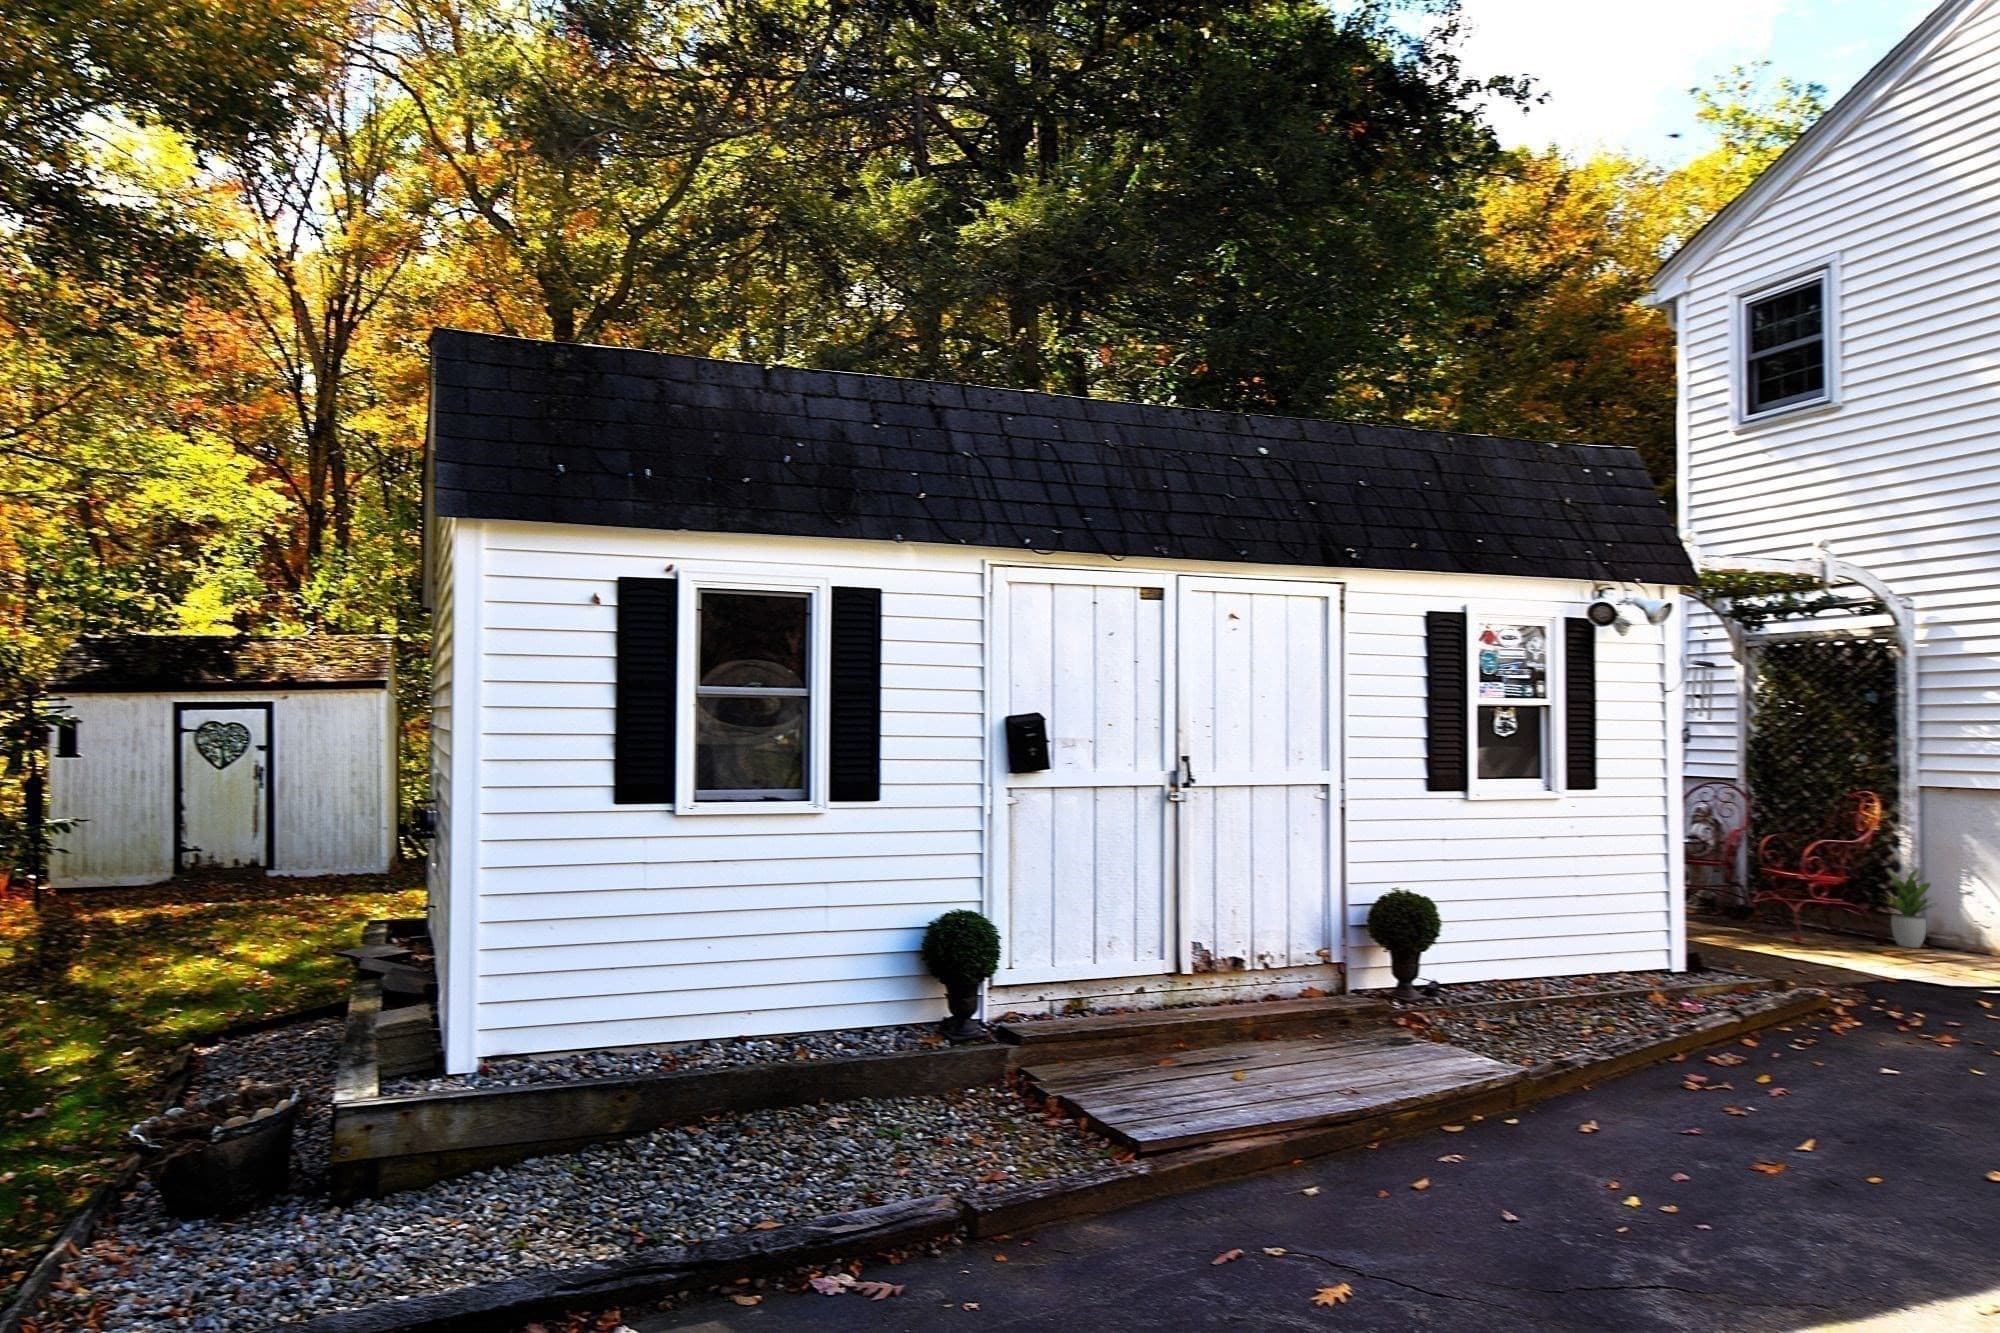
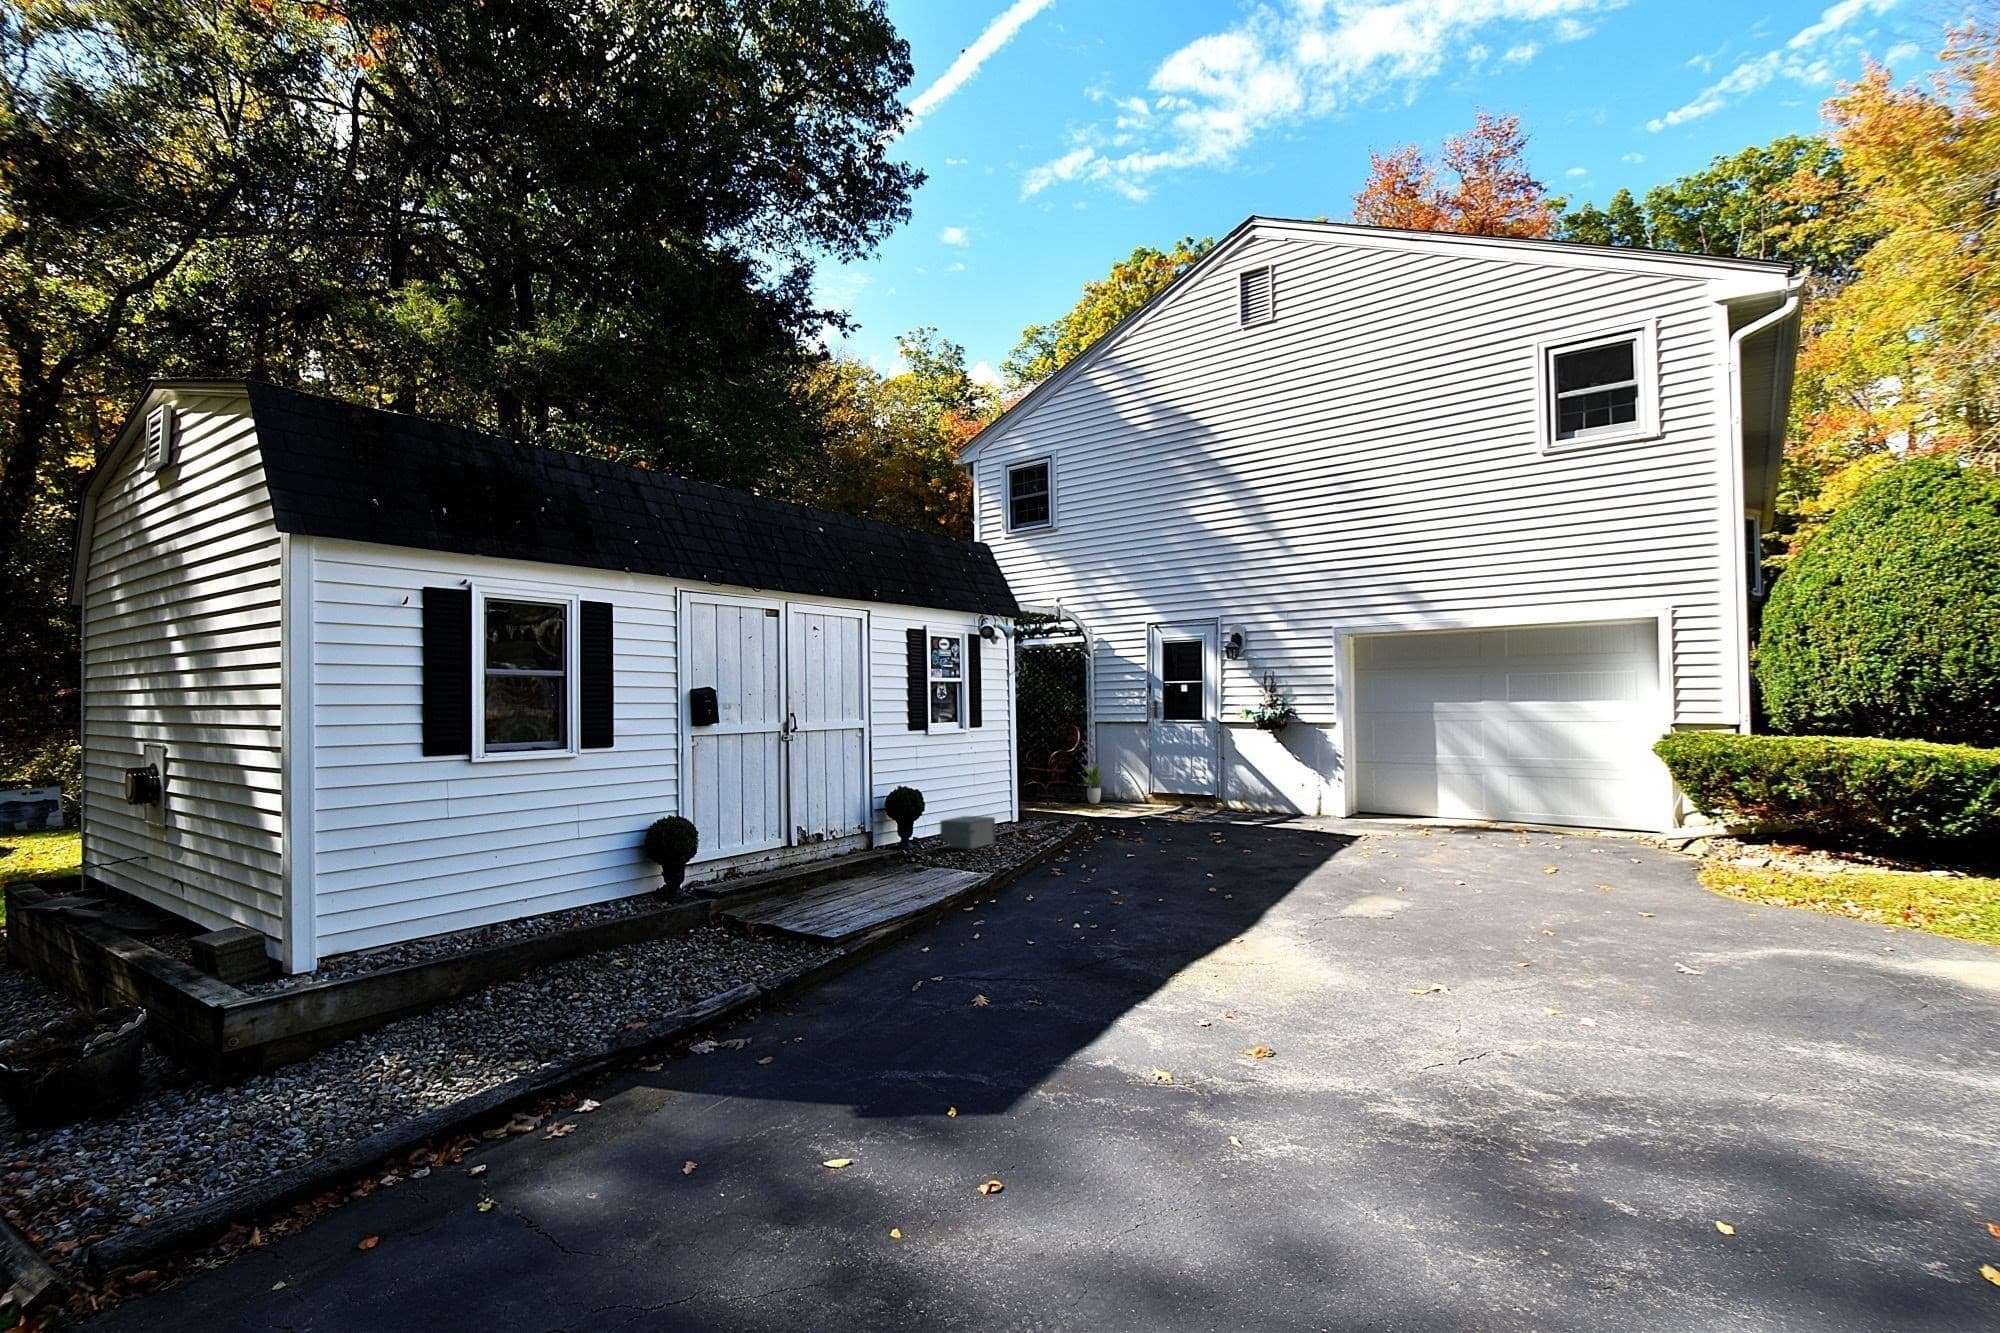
storage box: none [1491,952,1606,1021] -> present [940,816,995,849]

